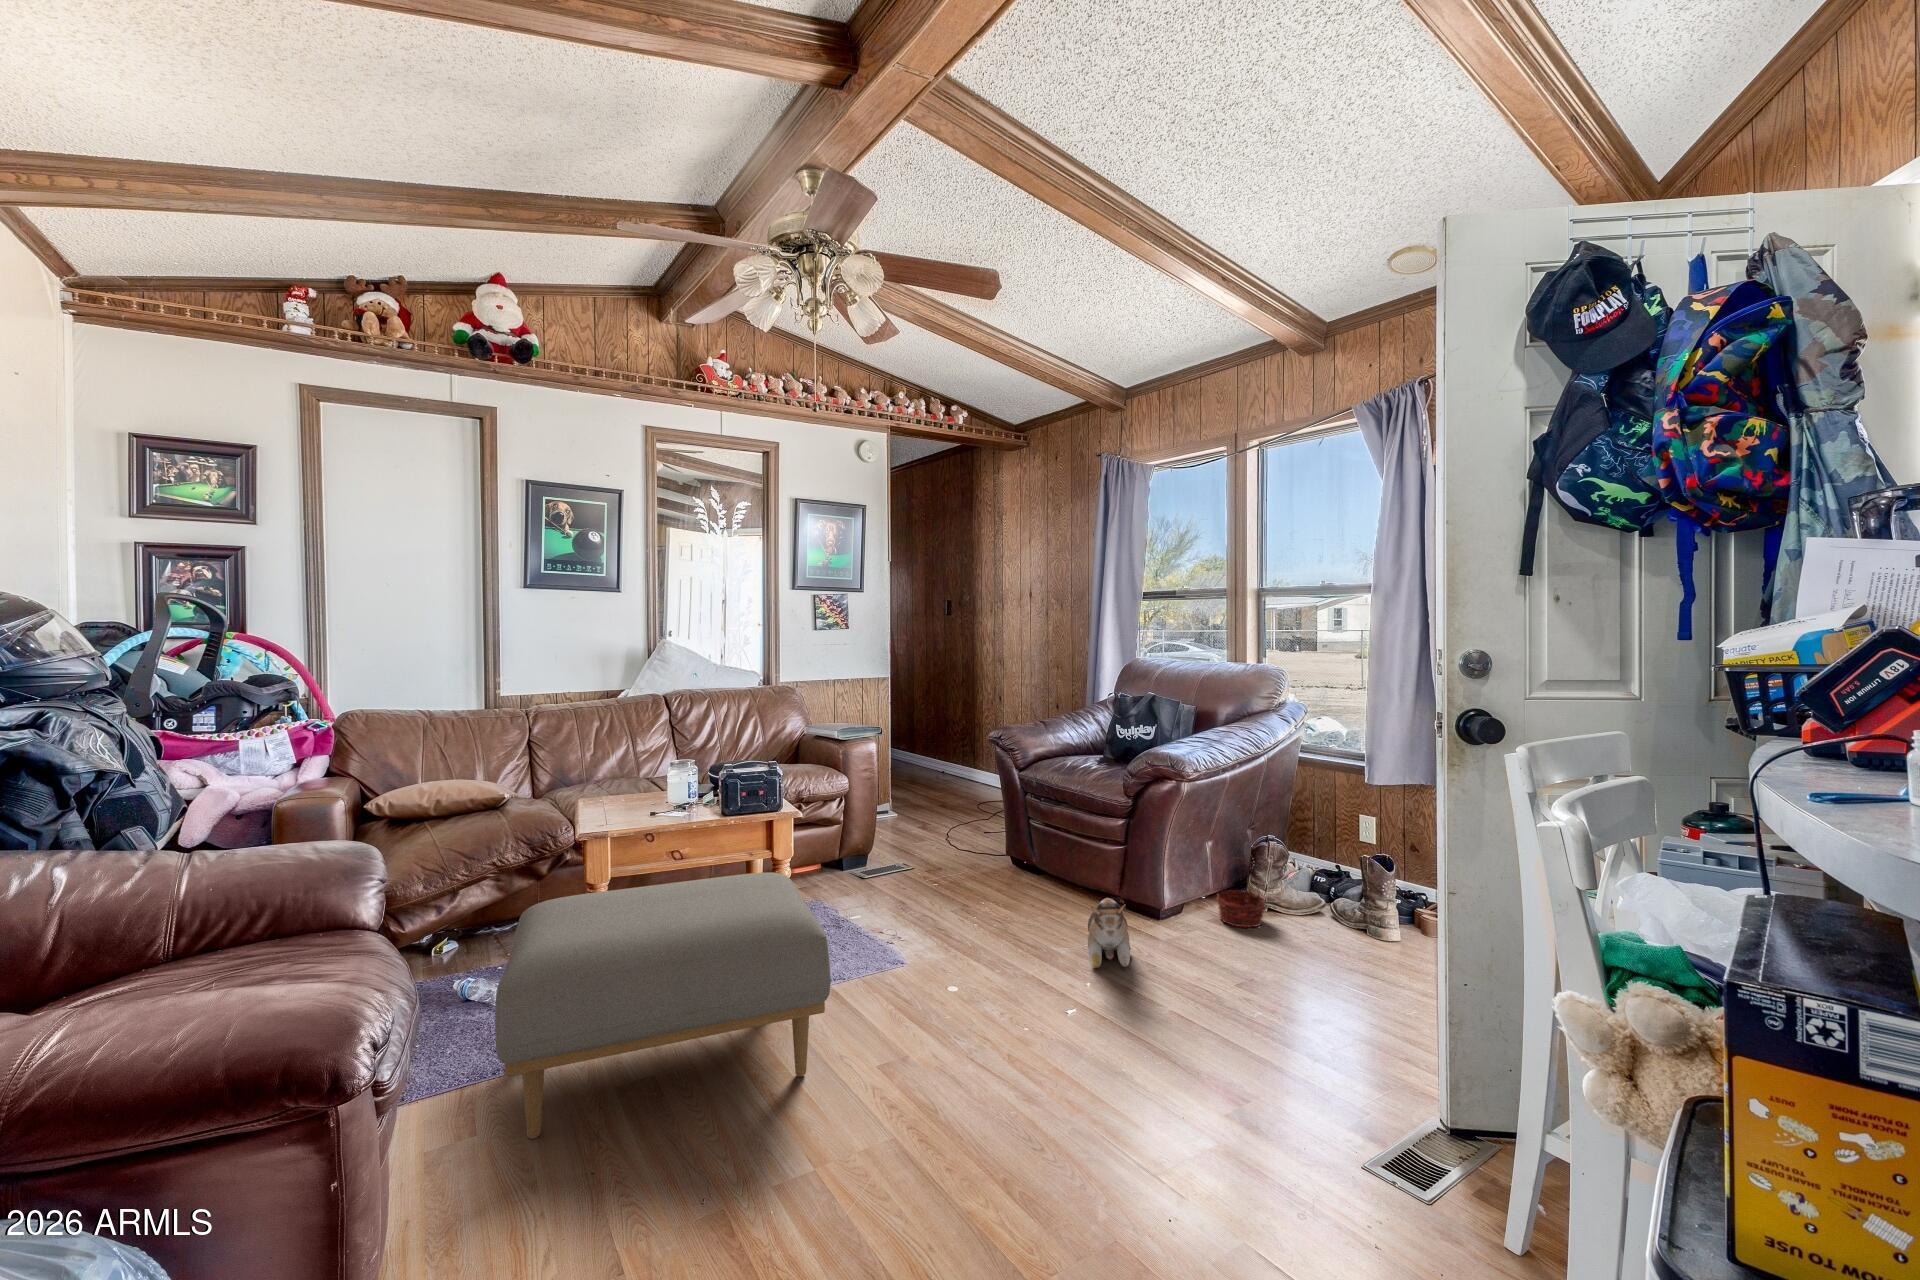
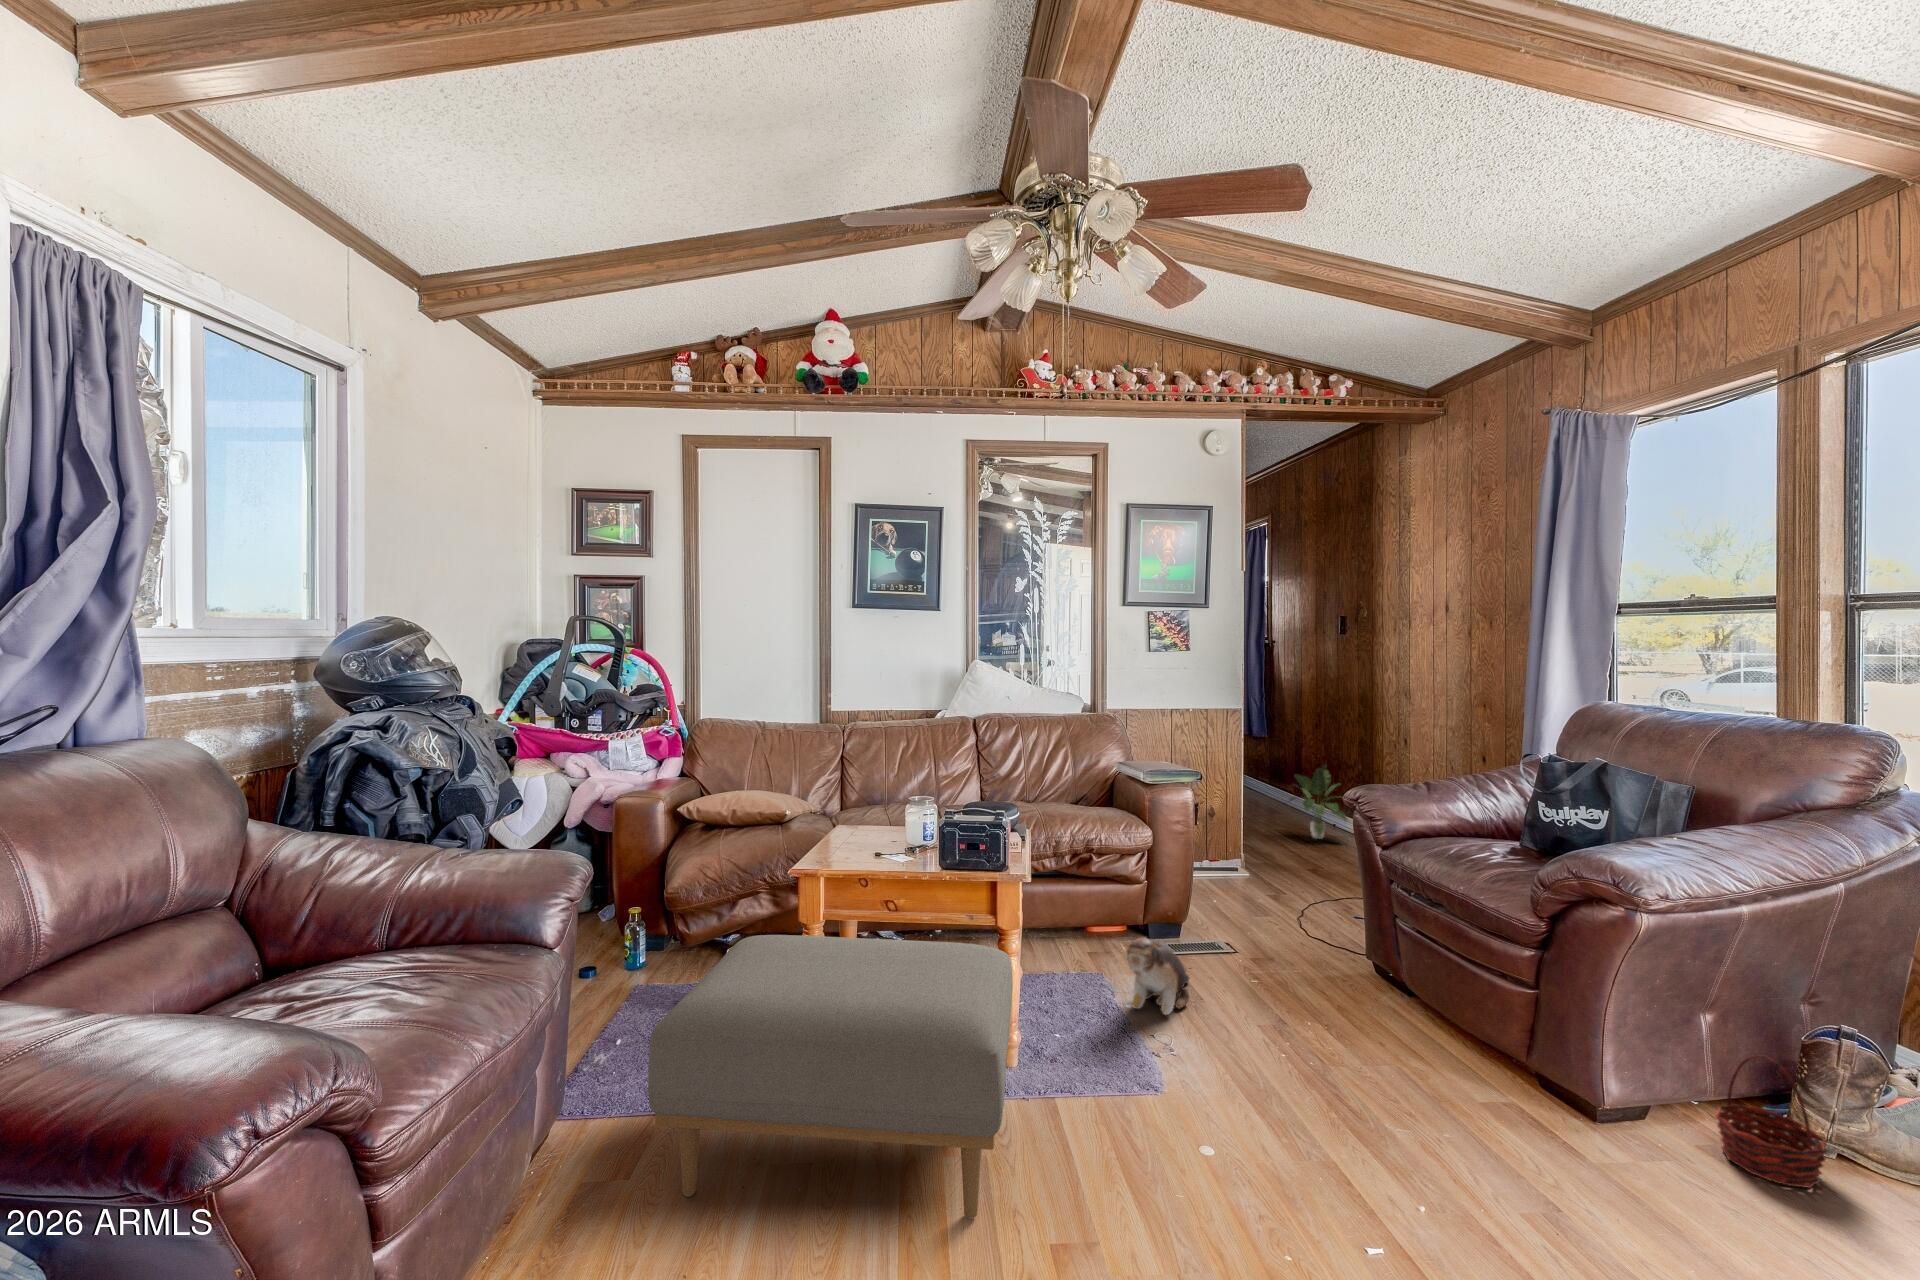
potted plant: none [919,721,965,781] -> present [1289,764,1347,839]
plush toy: present [1088,898,1130,968] -> present [1121,938,1189,1015]

